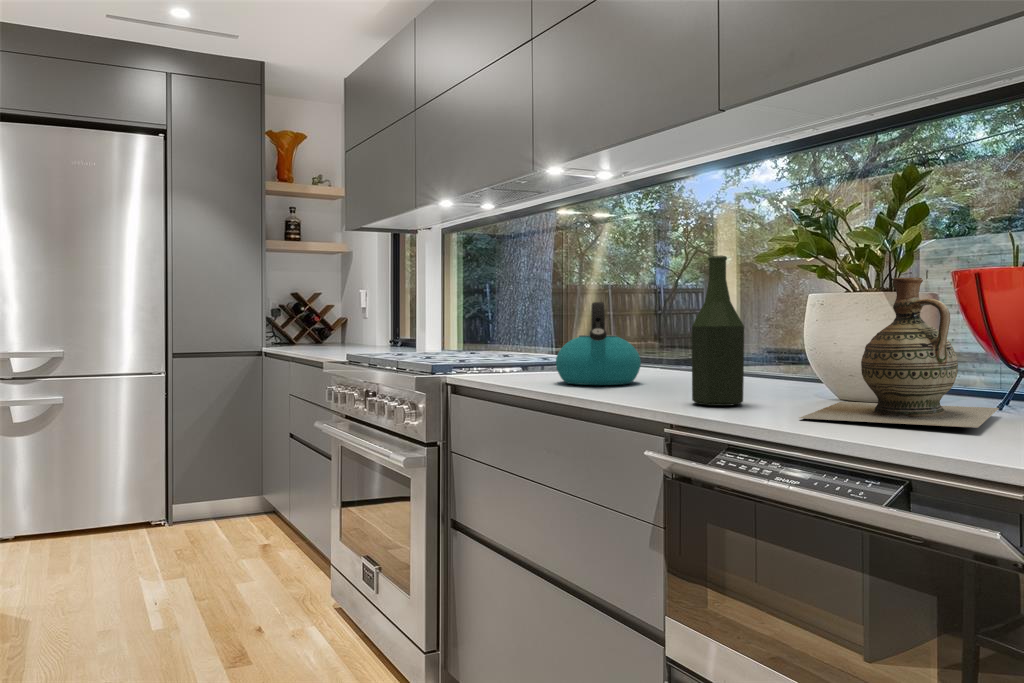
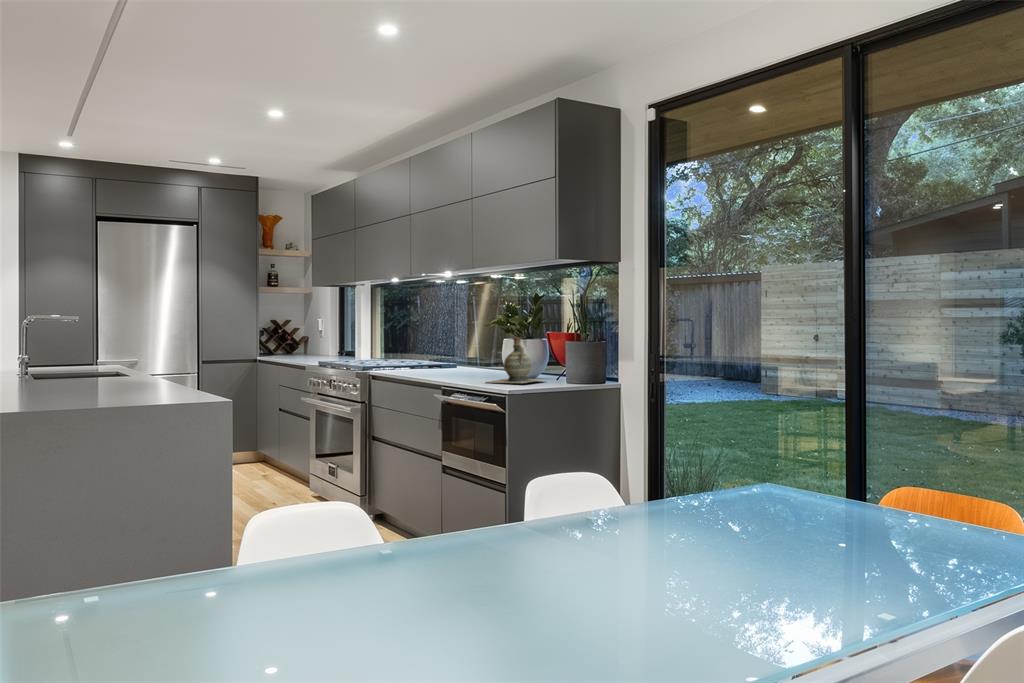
bottle: present [692,256,744,406] -> none [457,327,476,380]
kettle: present [556,302,641,385] -> none [417,340,453,374]

